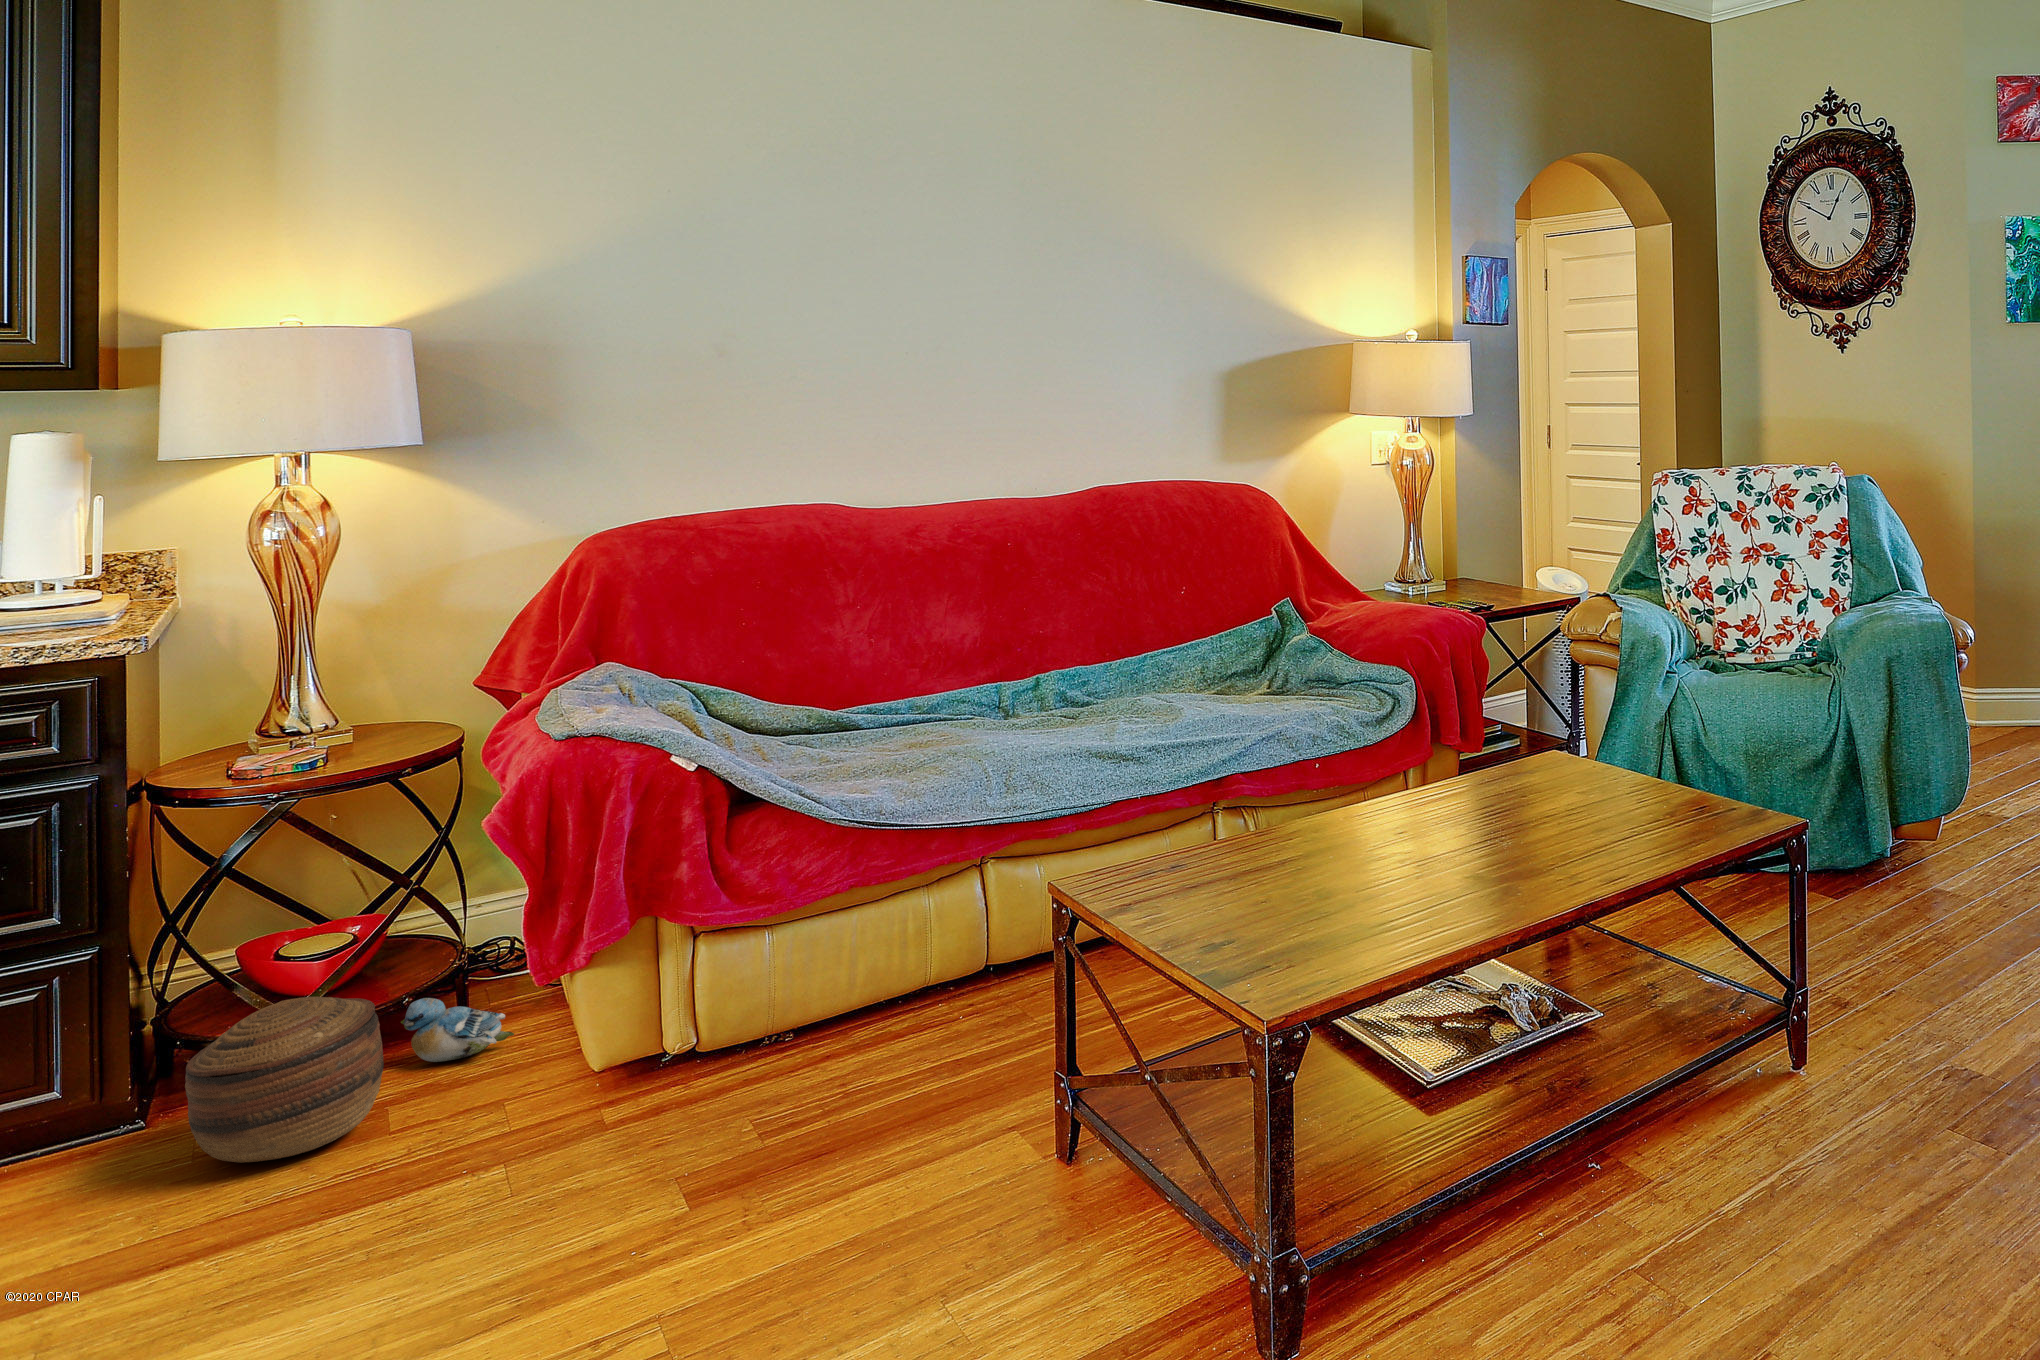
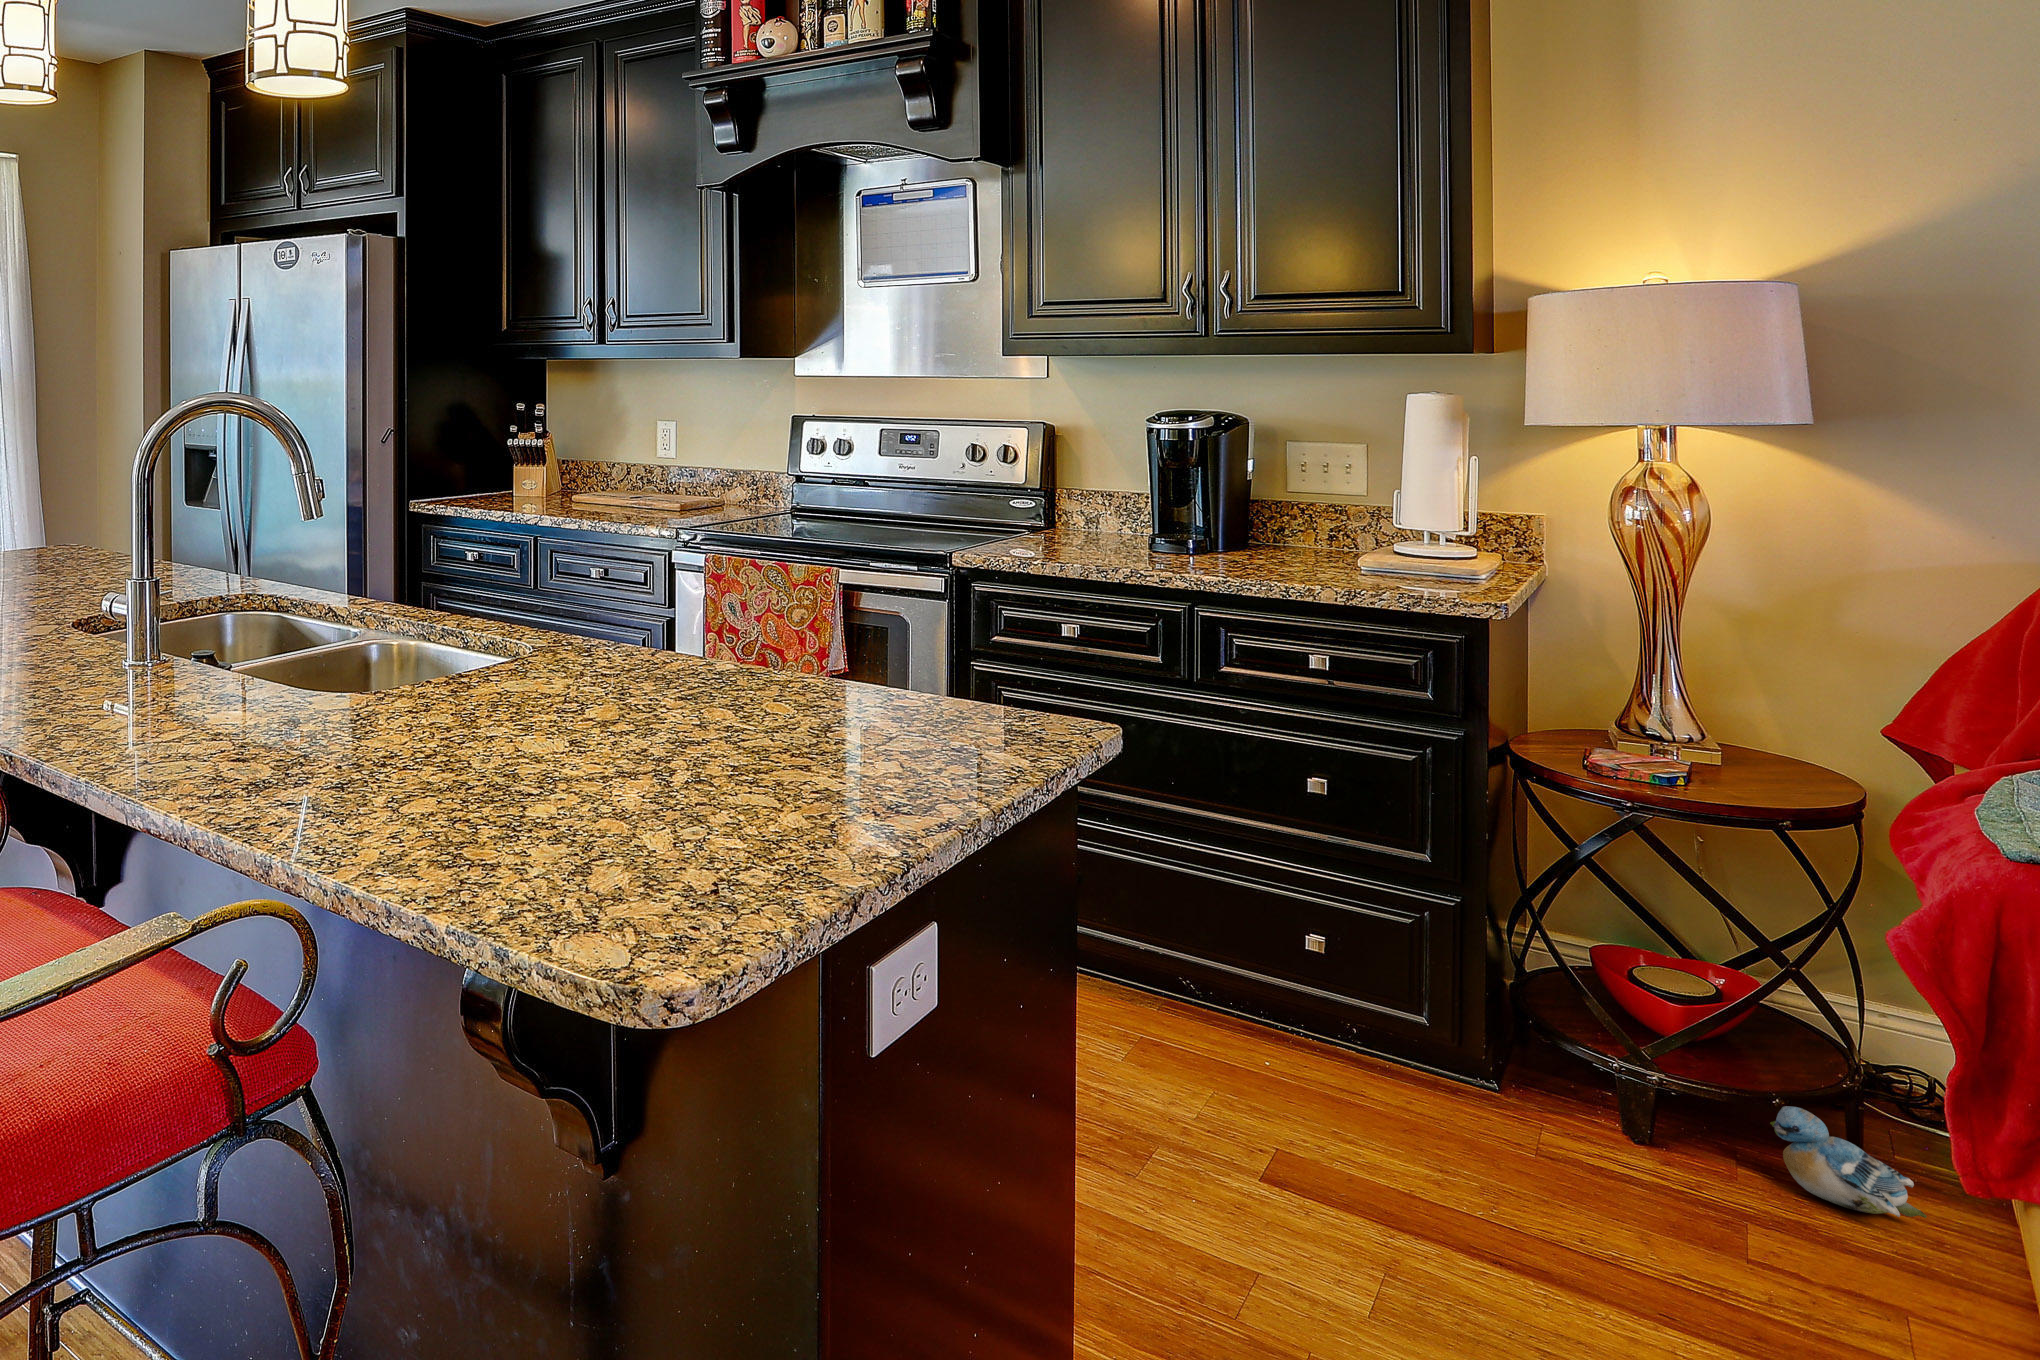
basket: present [185,997,384,1163] -> none [1533,1035,1746,1229]

